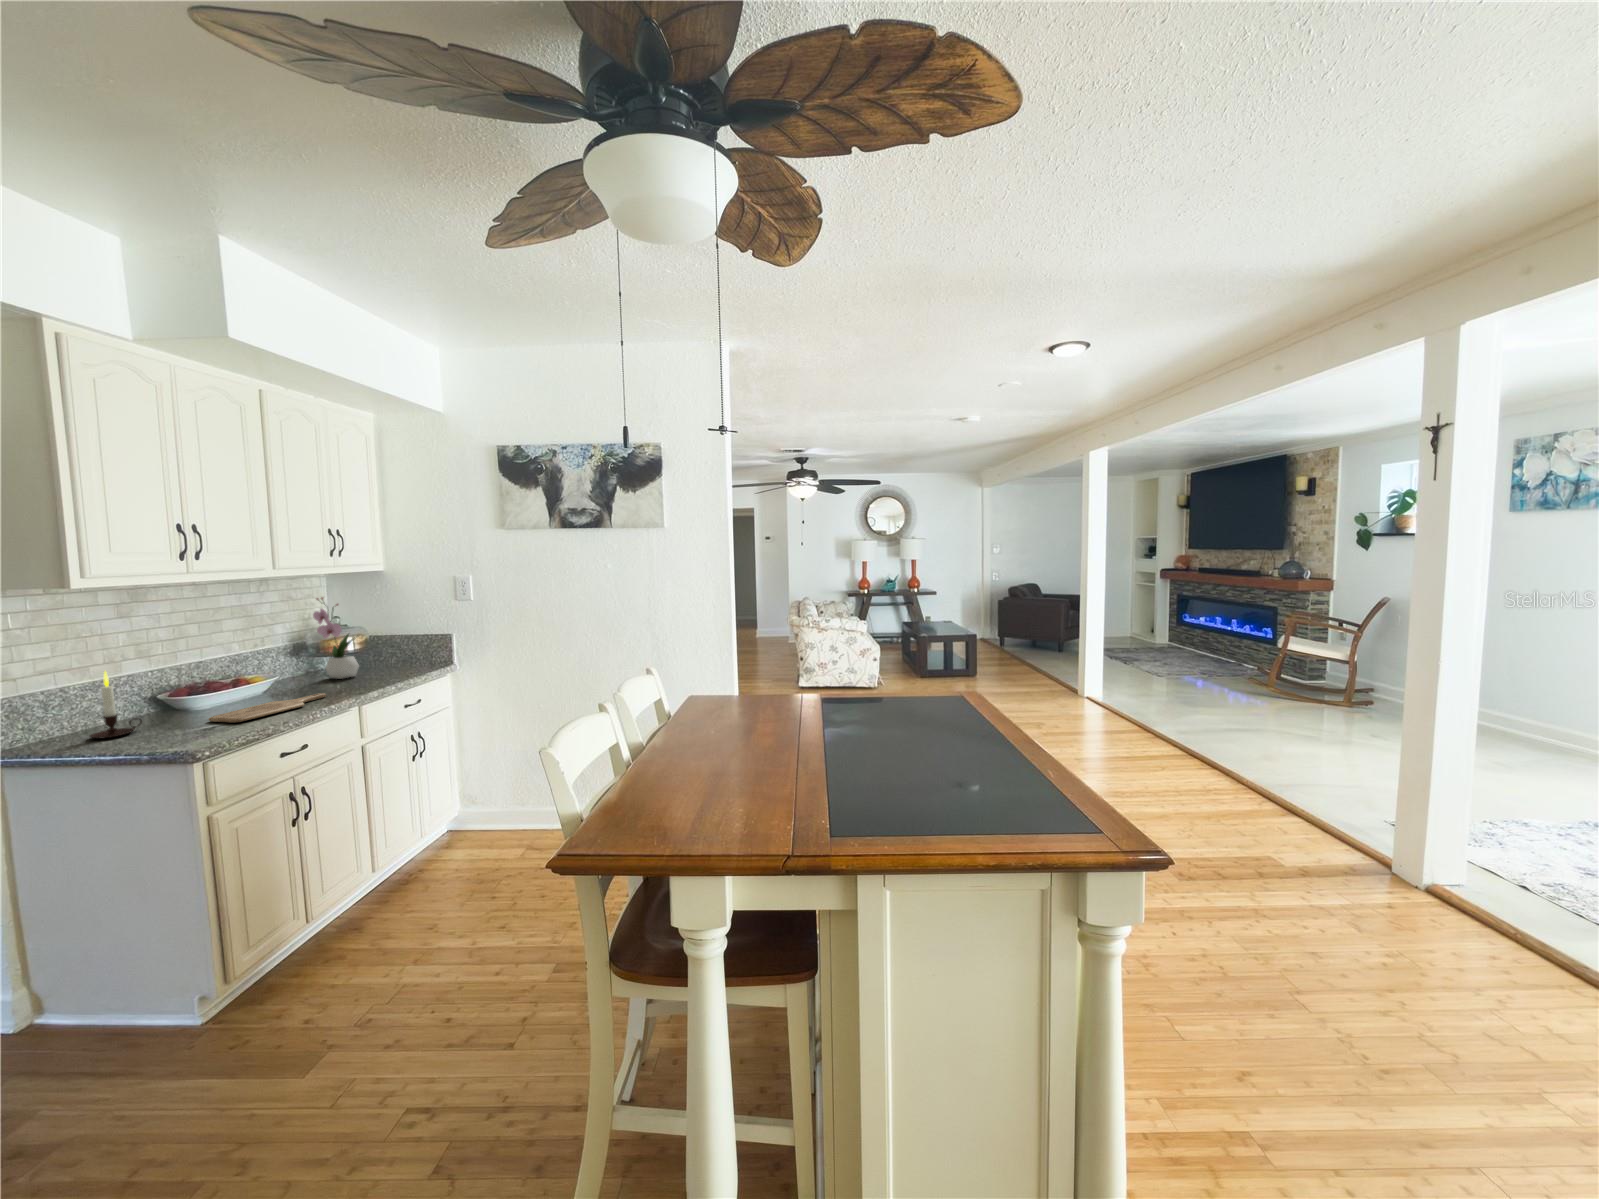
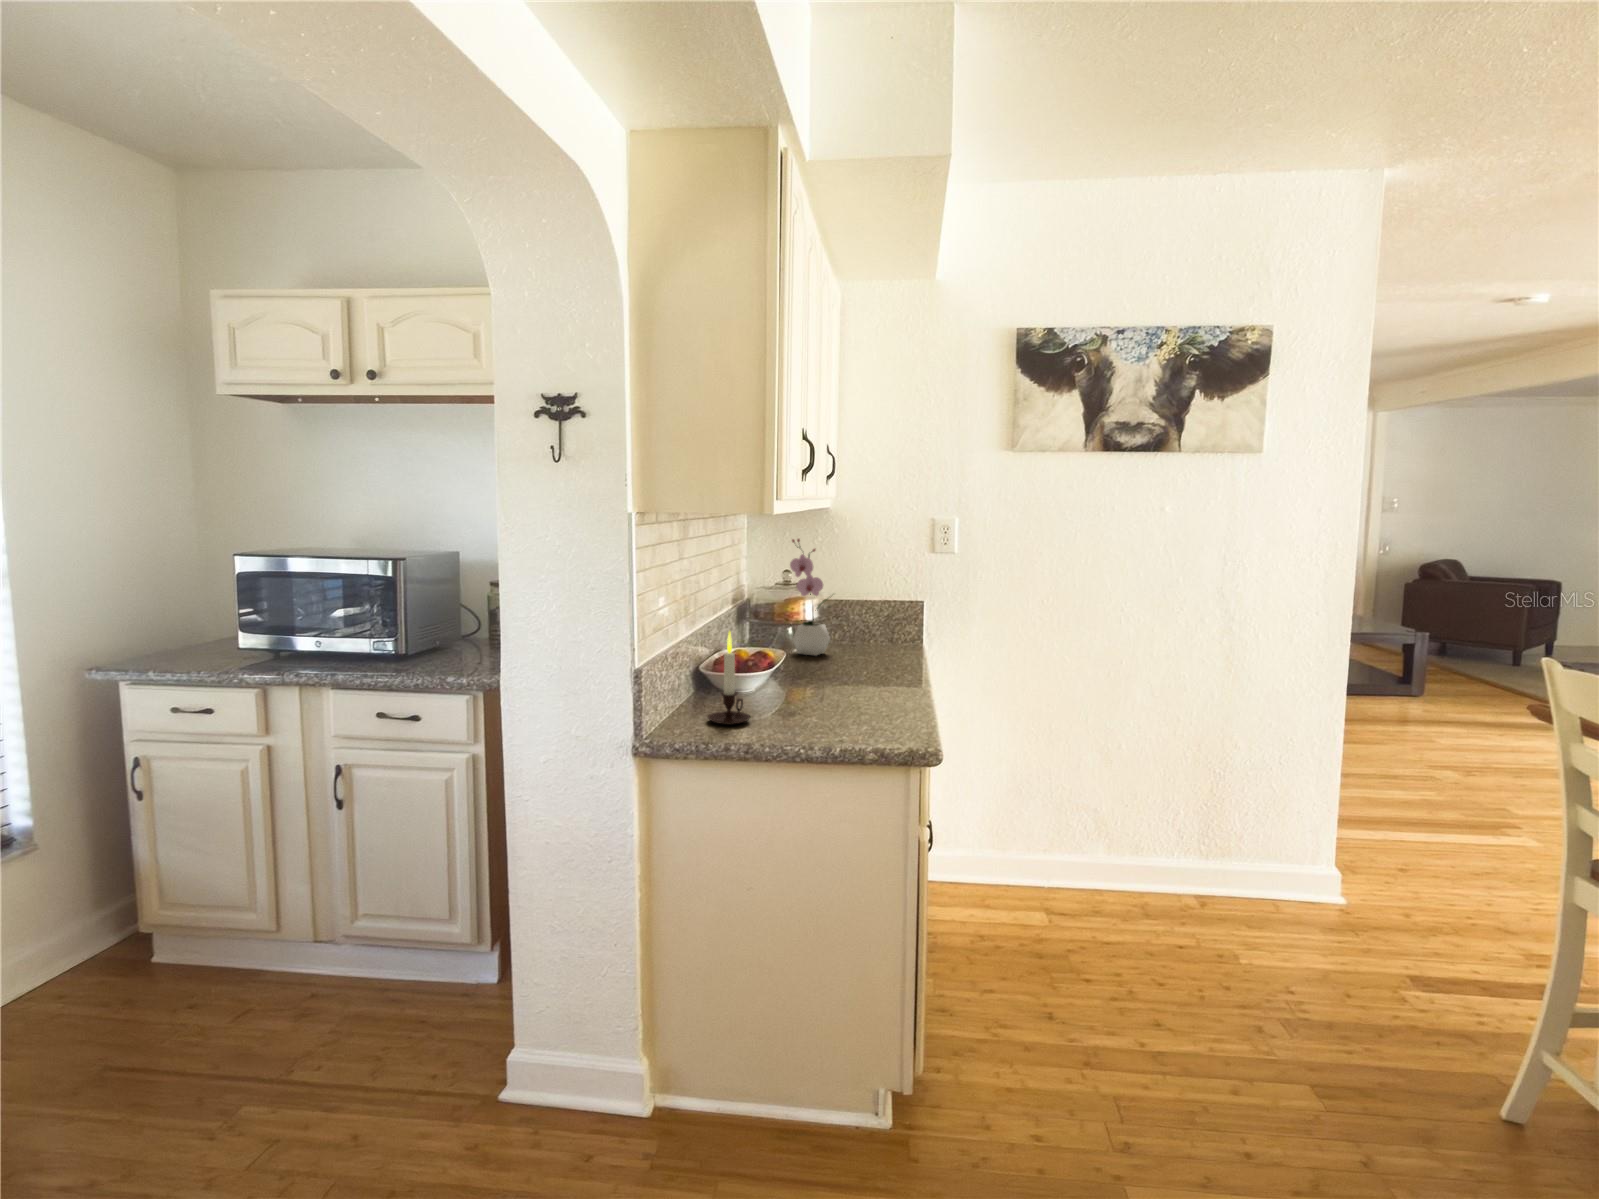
cutting board: present [208,693,326,723] -> none [806,676,883,712]

